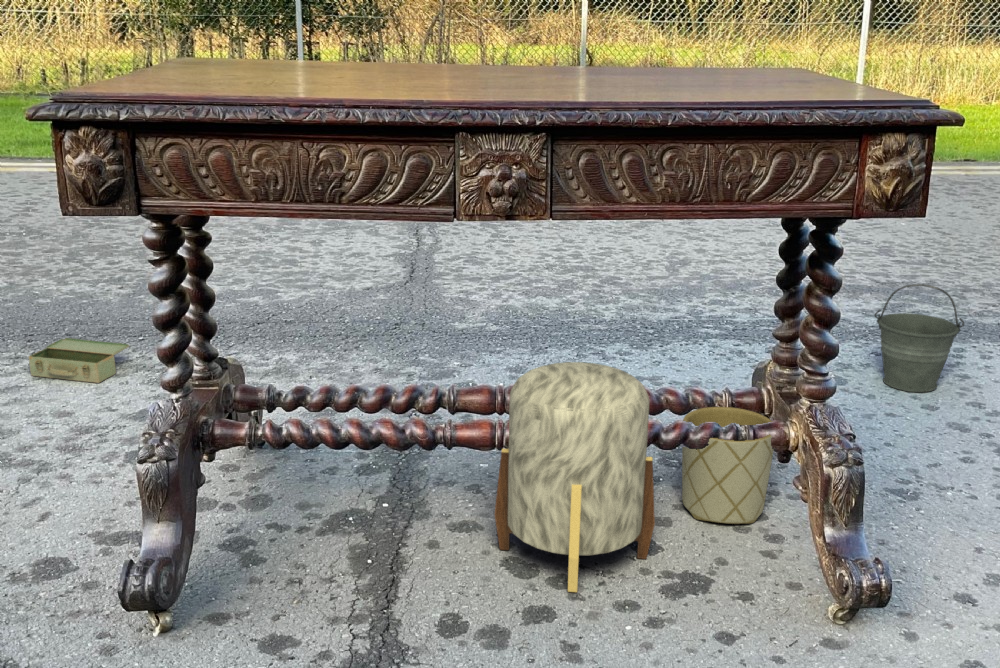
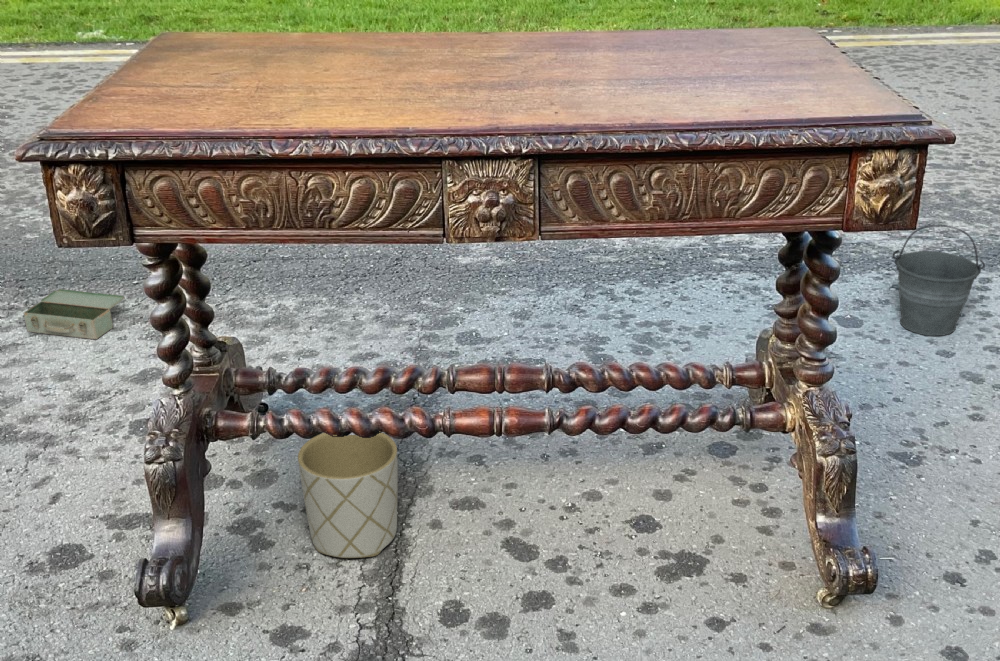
stool: present [494,362,655,592] -> none [495,348,652,577]
planter: present [682,407,774,524] -> present [298,431,398,558]

